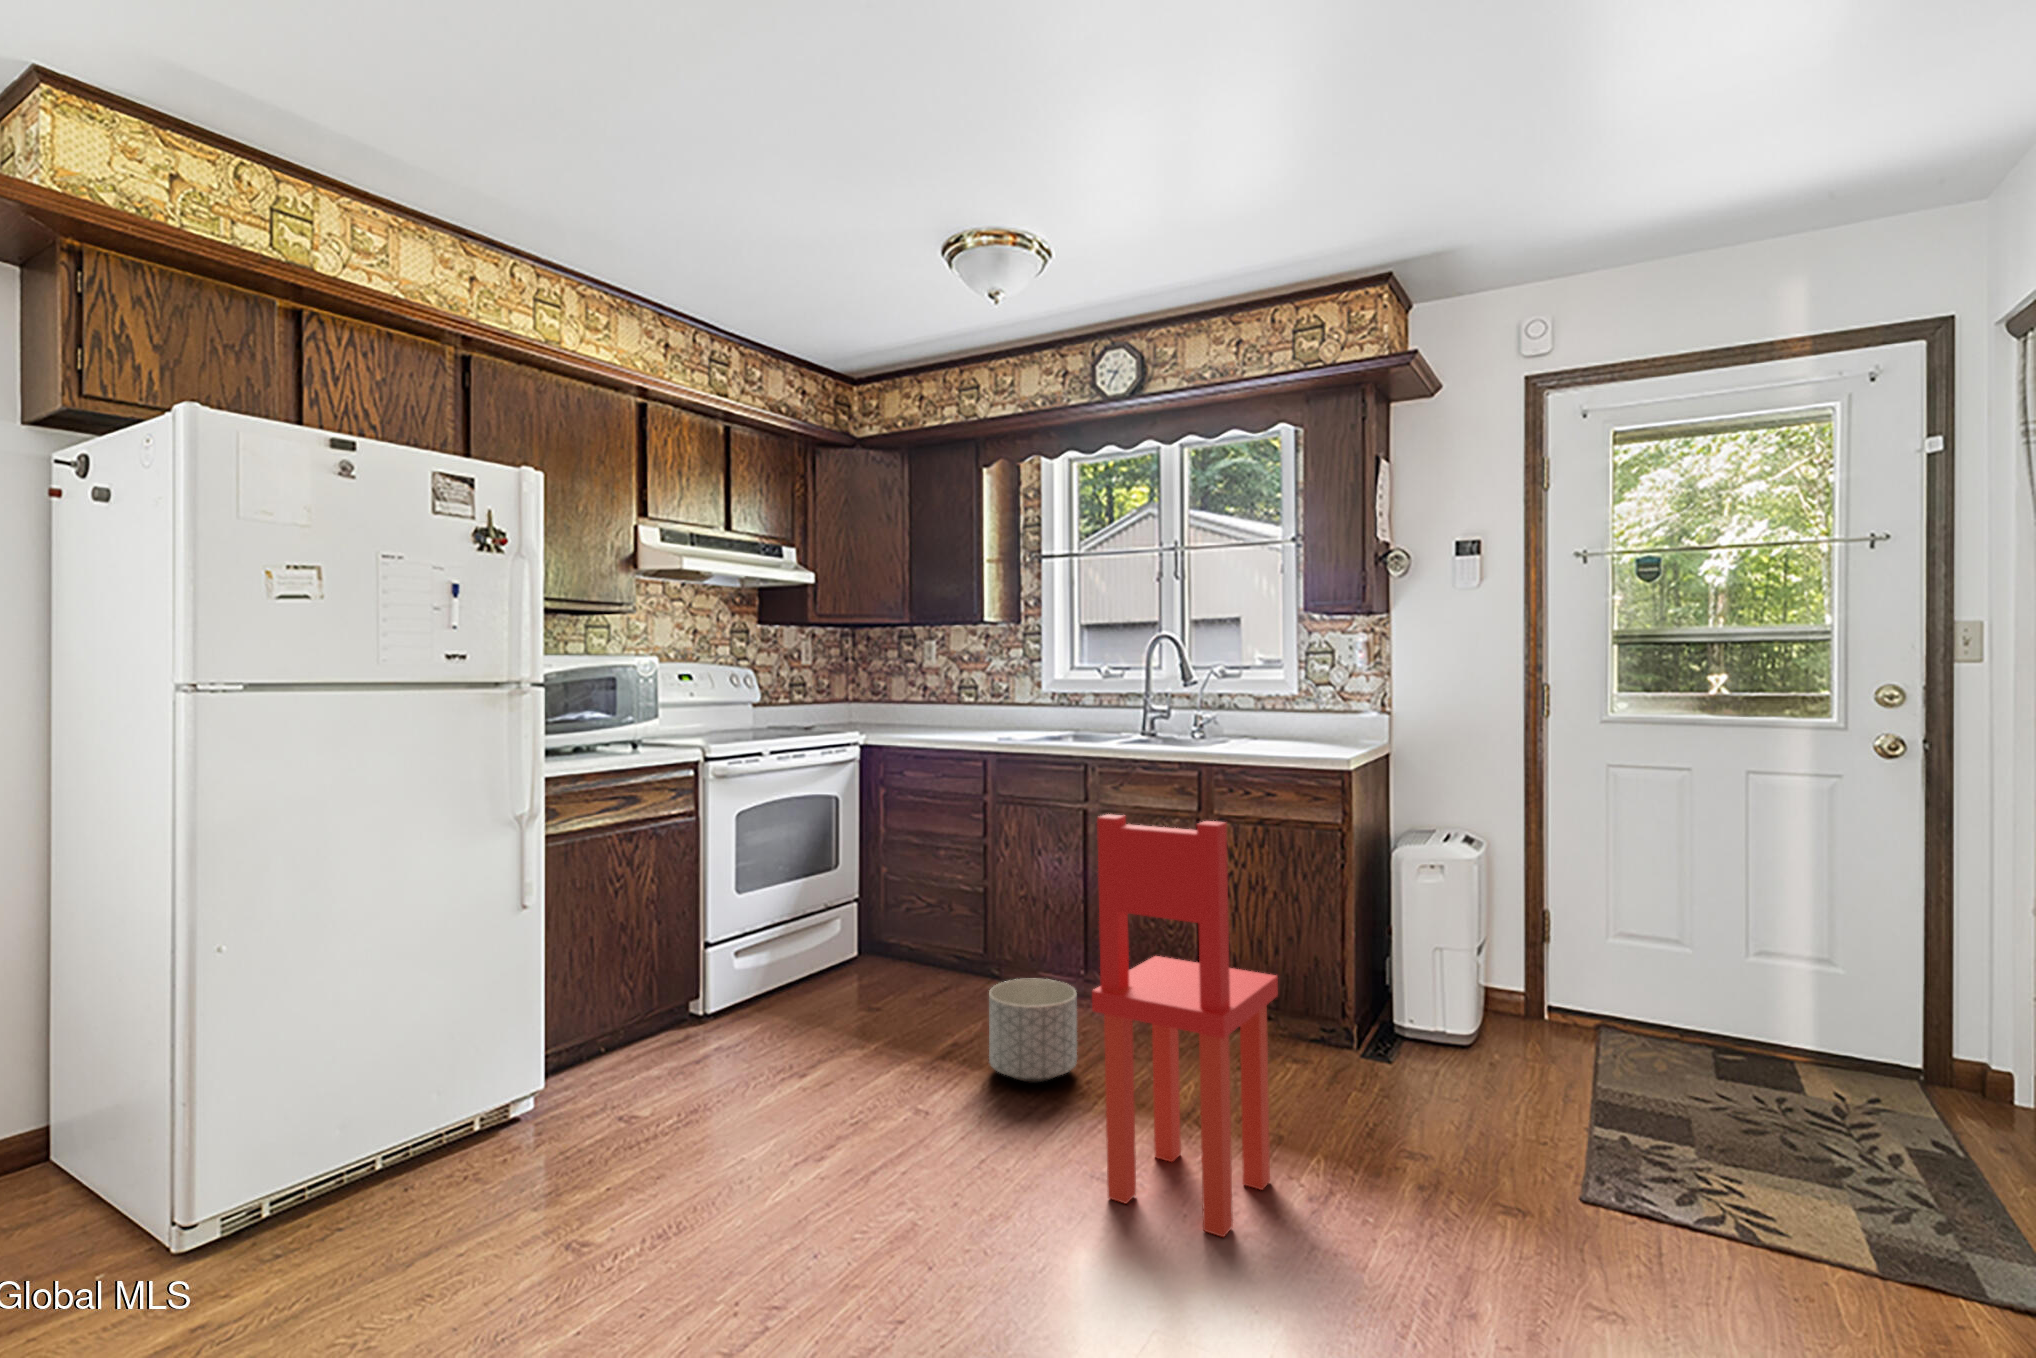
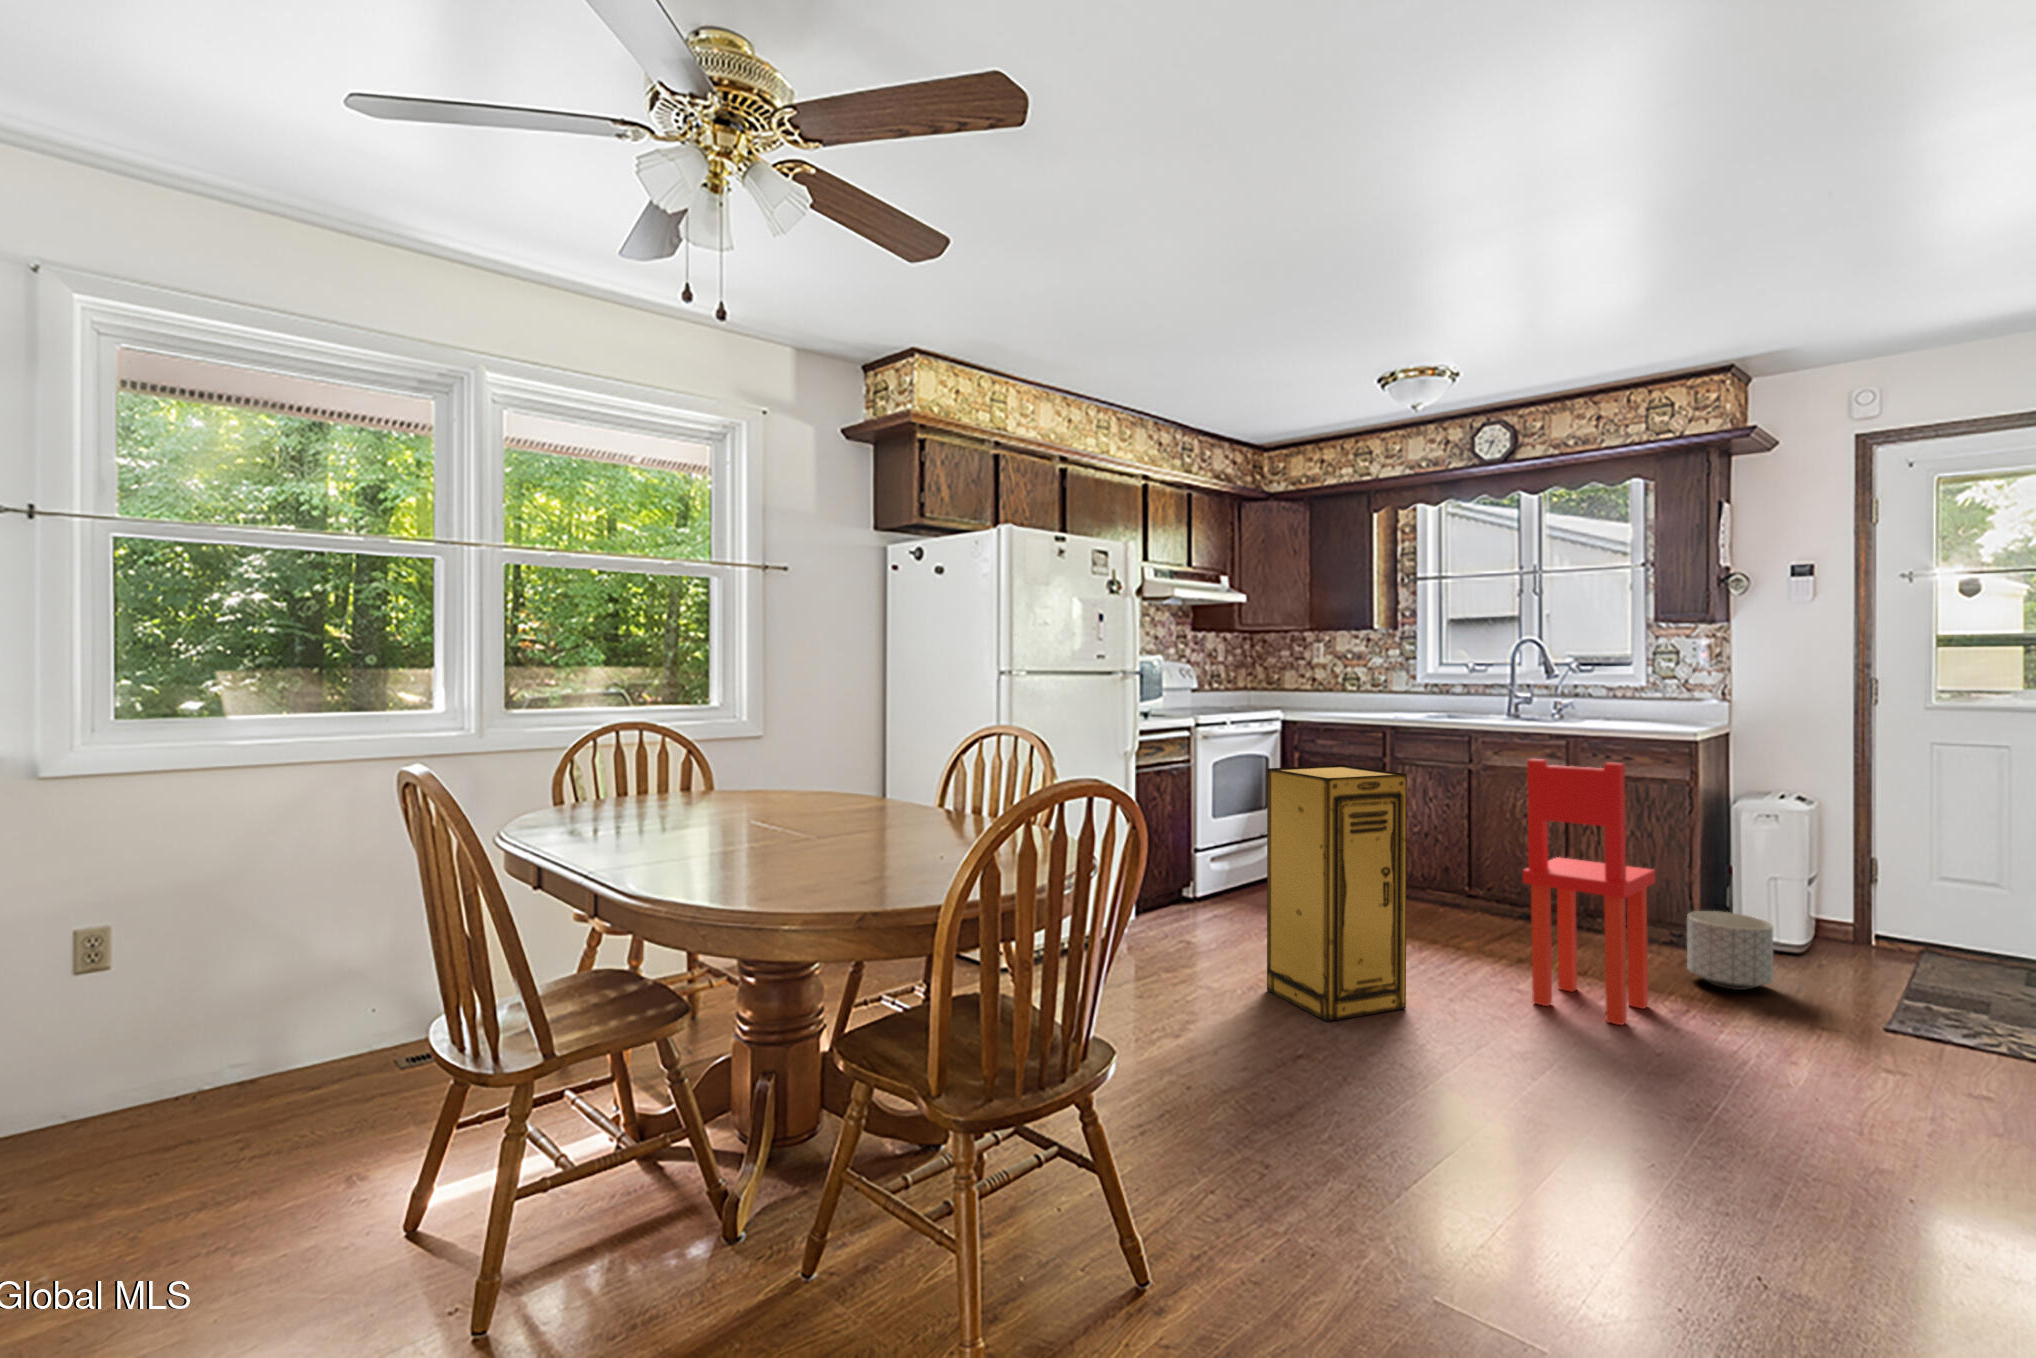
storage cabinet: none [691,830,905,1300] -> present [1267,765,1407,1022]
planter: present [989,978,1077,1082] -> present [1687,911,1773,990]

